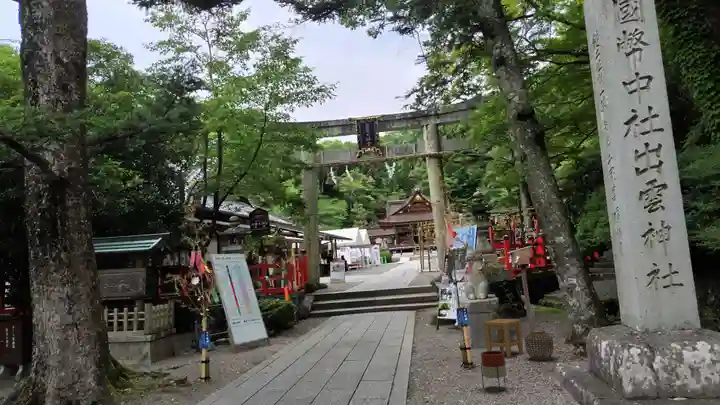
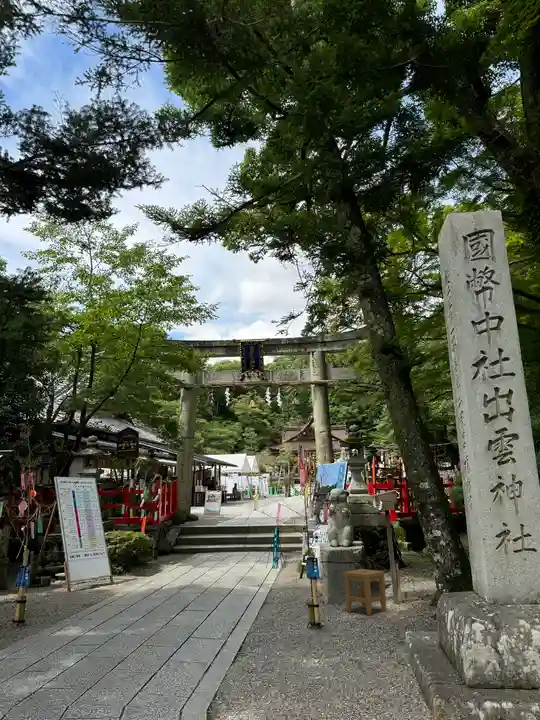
woven basket: present [525,330,554,361] -> none [386,585,417,621]
planter: present [481,351,506,391] -> none [327,609,355,660]

